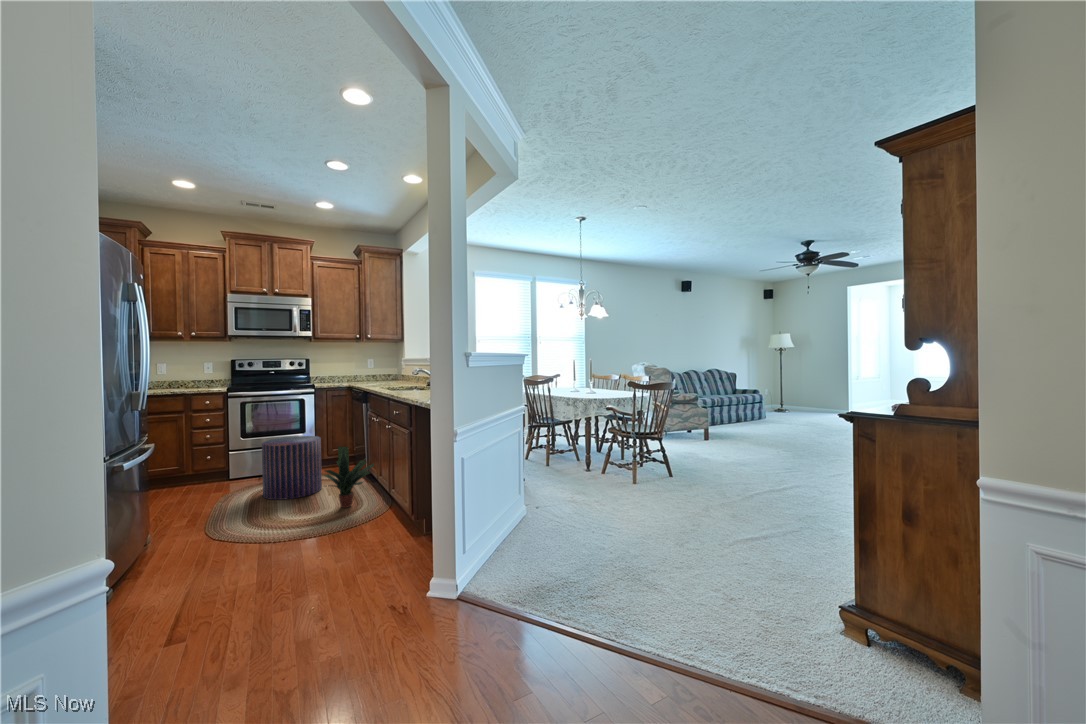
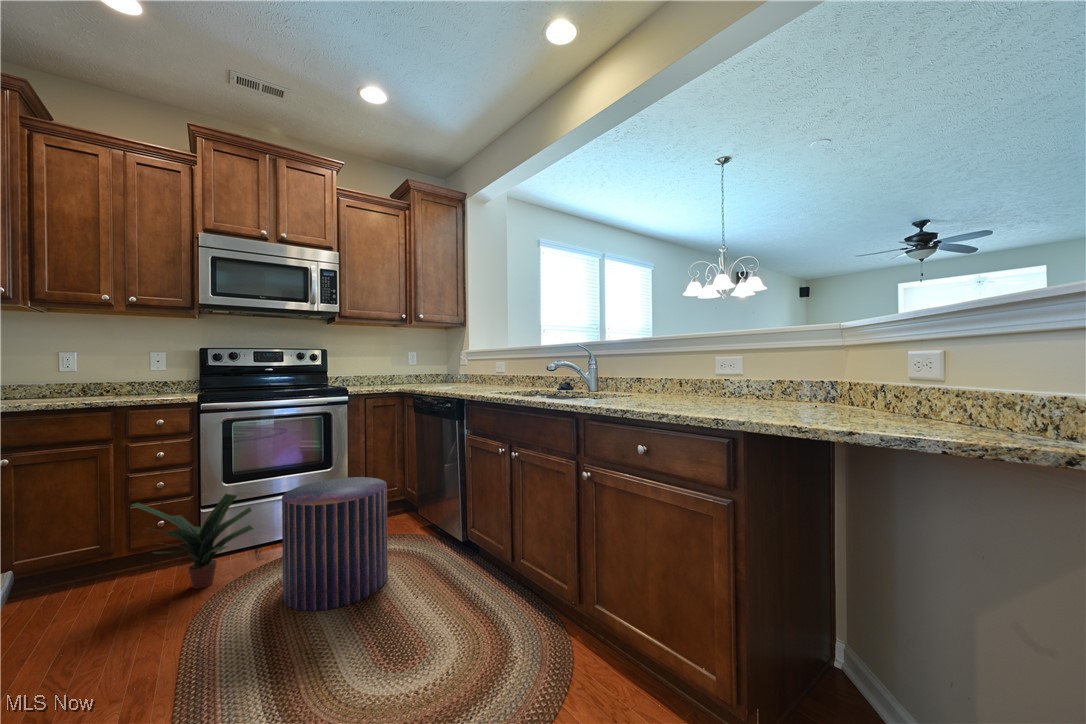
potted plant: present [325,447,374,508] -> present [132,494,253,589]

